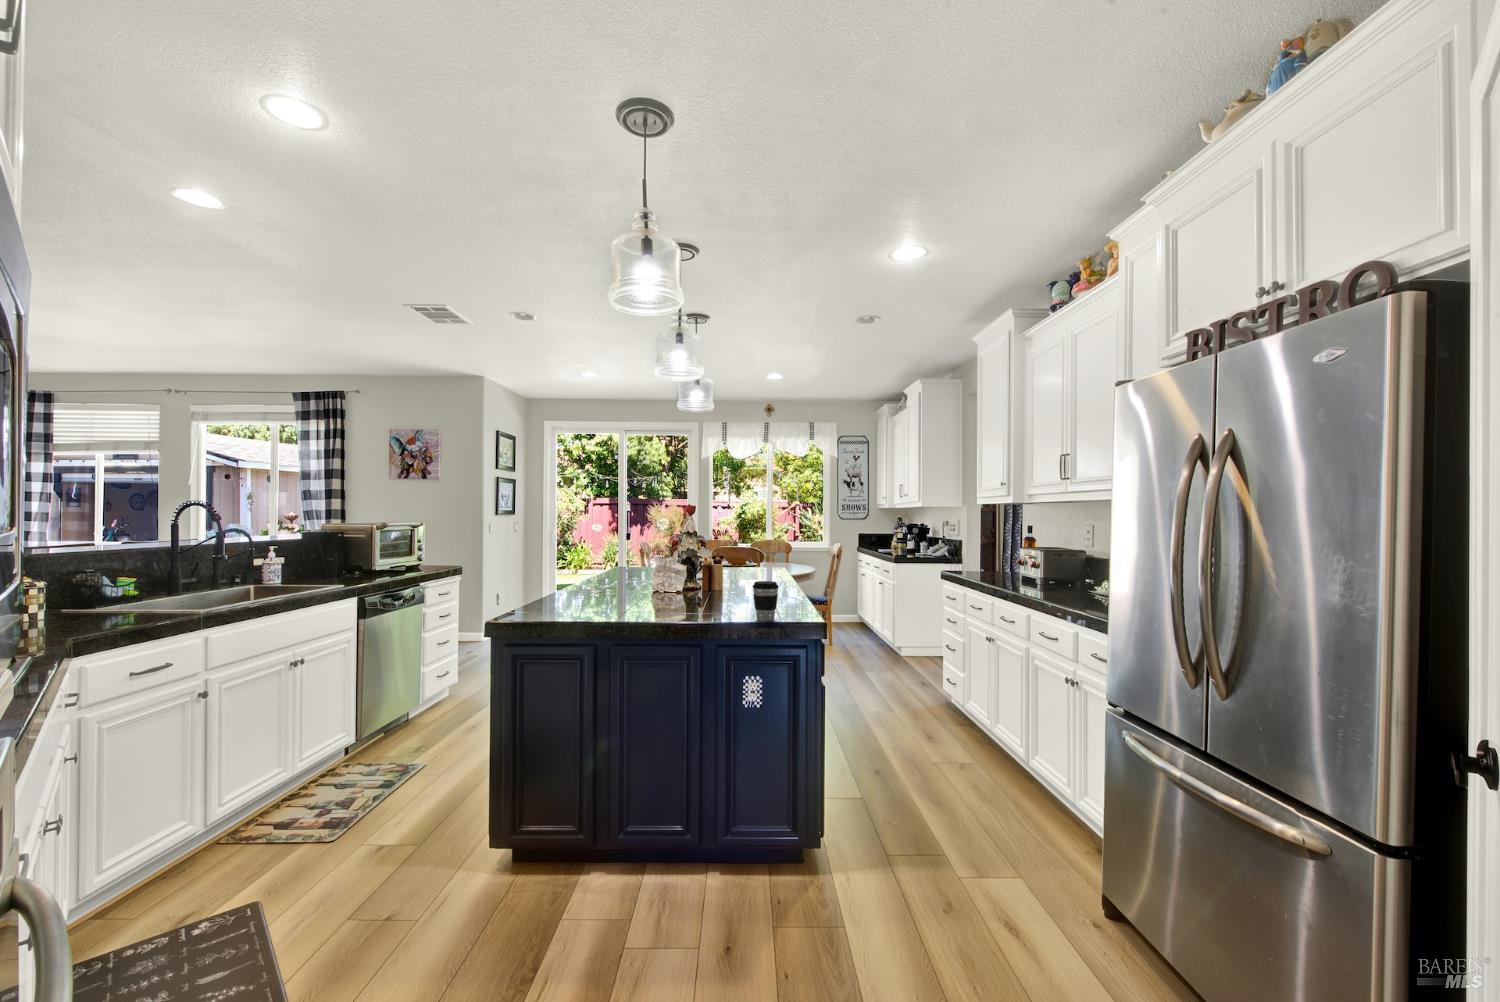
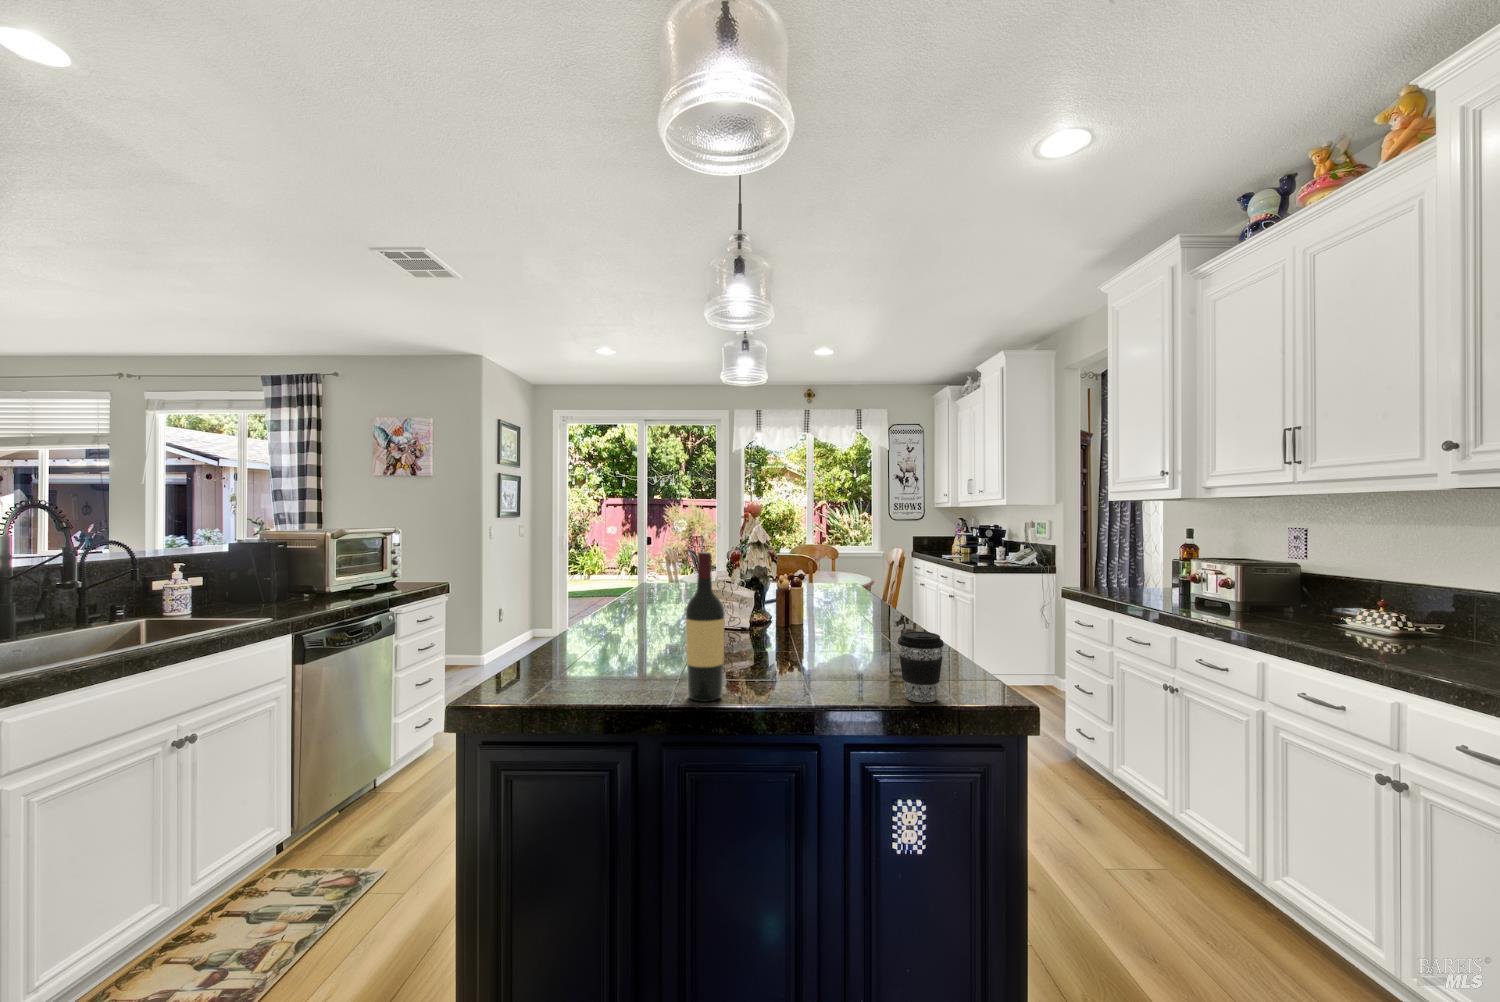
wine bottle: none [627,533,650,620] -> present [686,552,725,701]

